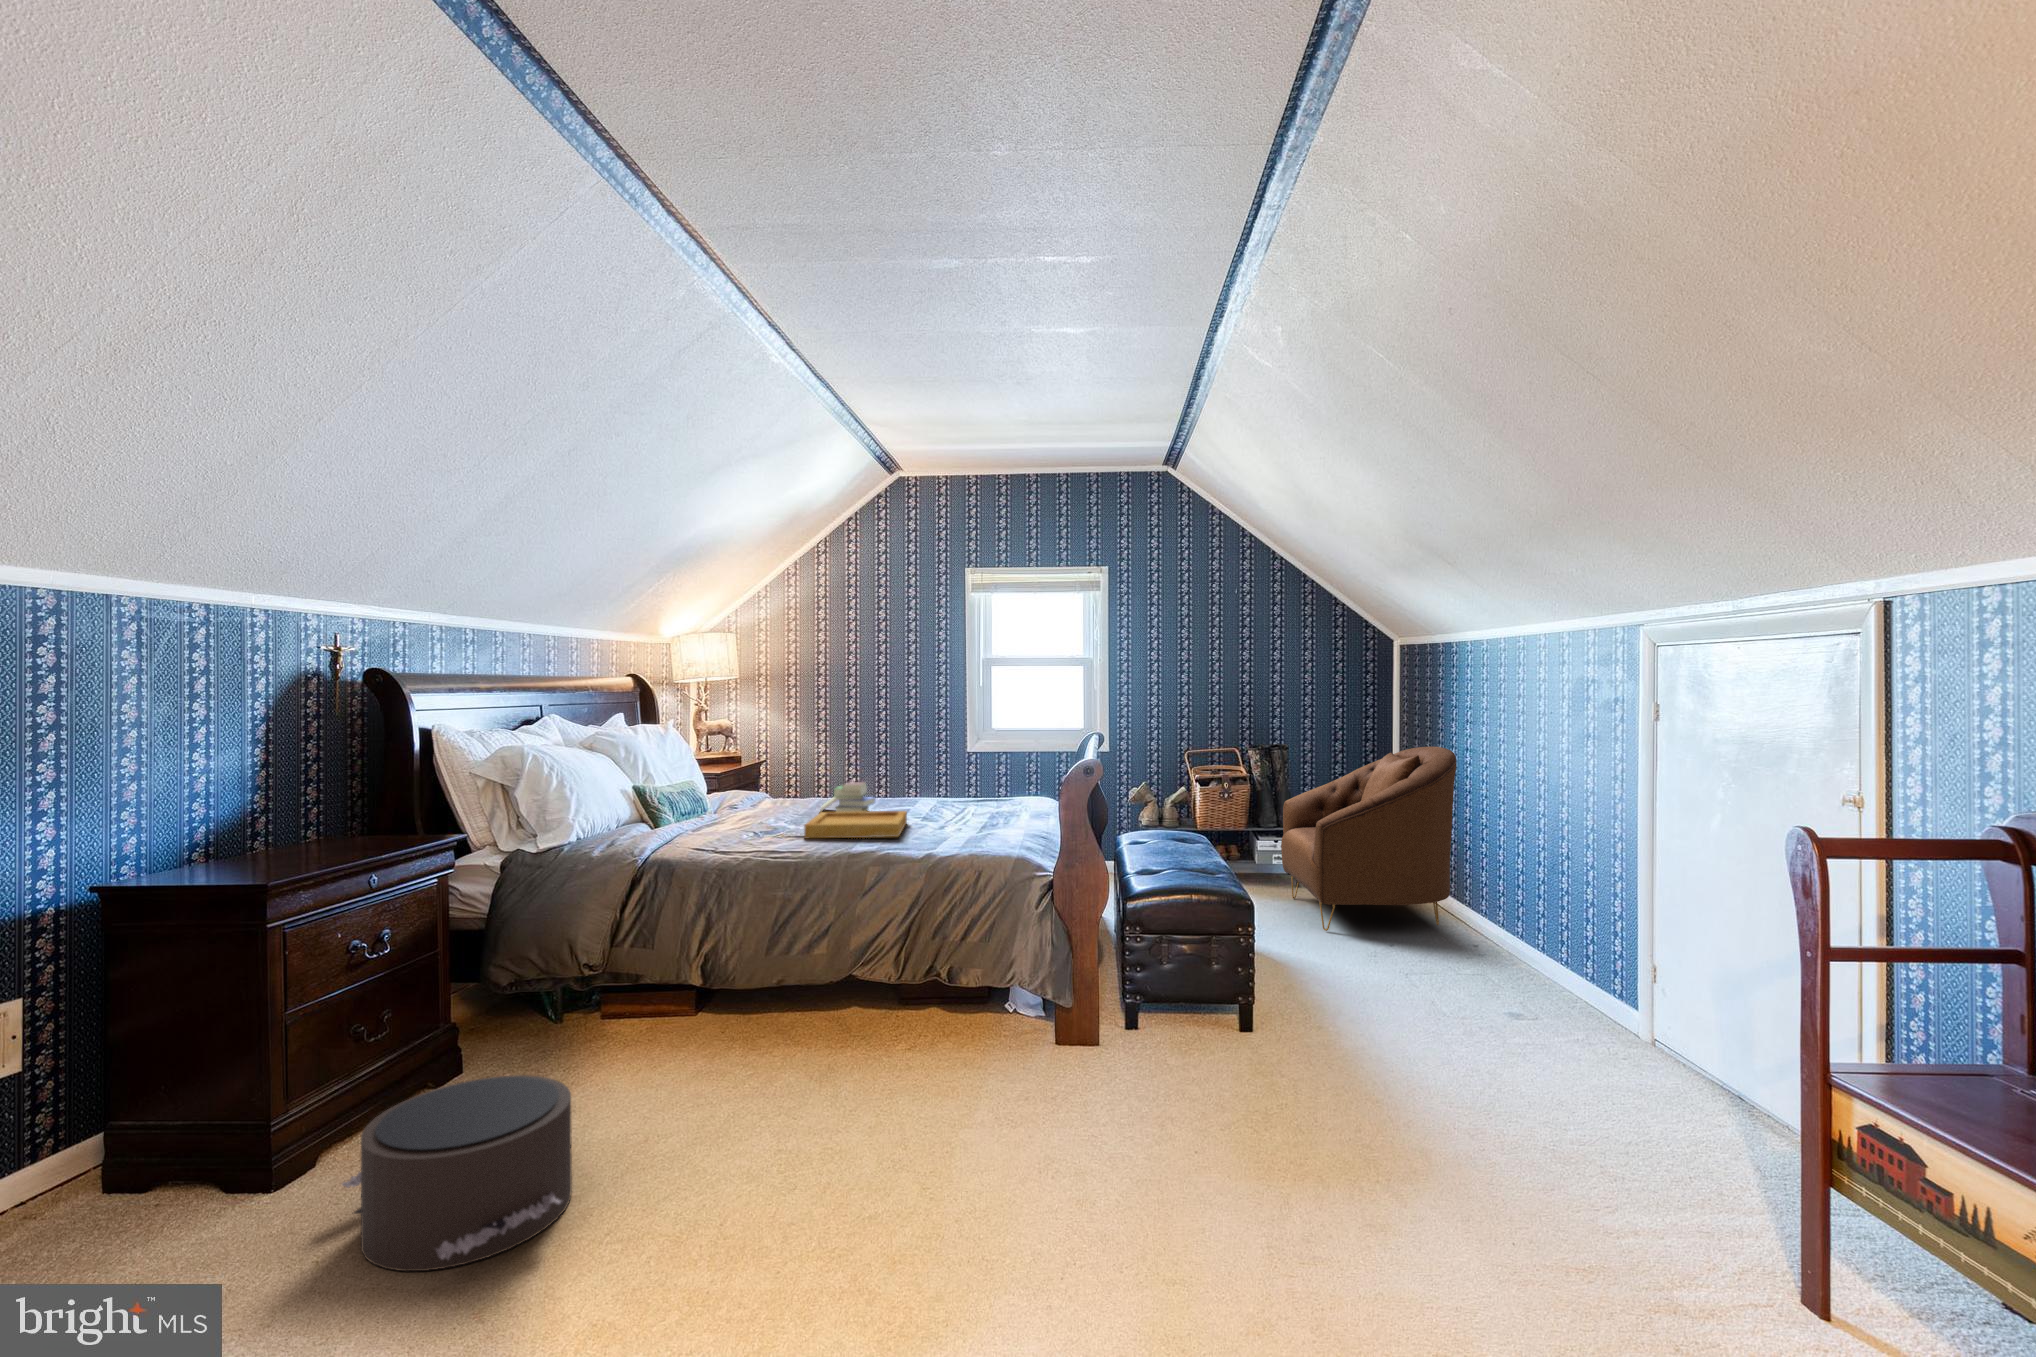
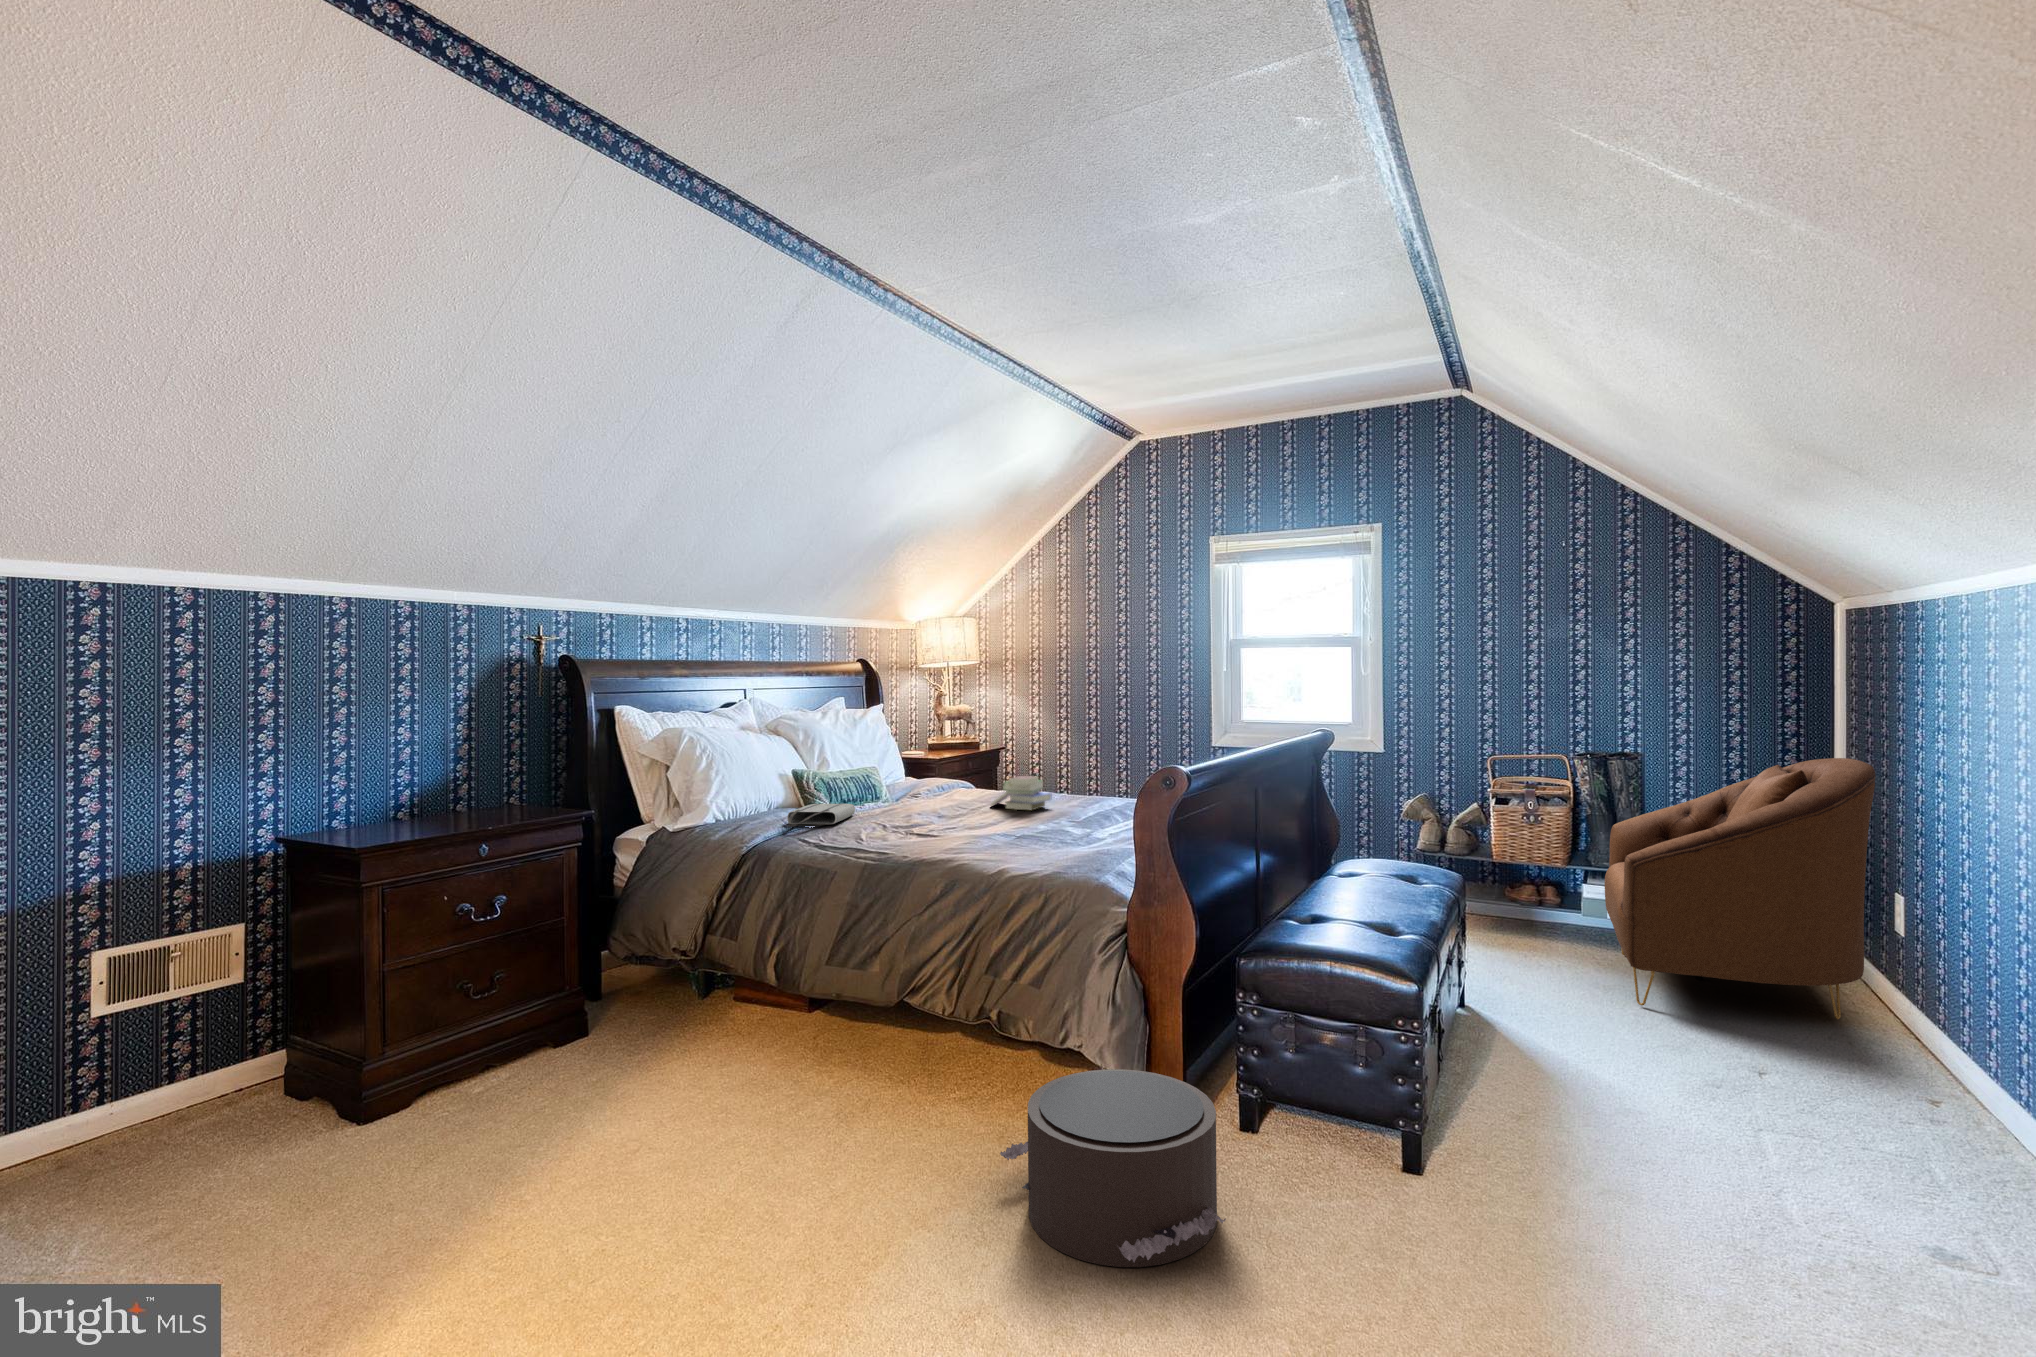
tray: present [804,811,907,838] -> none [936,806,1064,839]
tote bag: none [643,816,700,841] -> present [787,803,855,826]
pouf: present [342,1075,572,1271] -> present [1000,1069,1226,1267]

